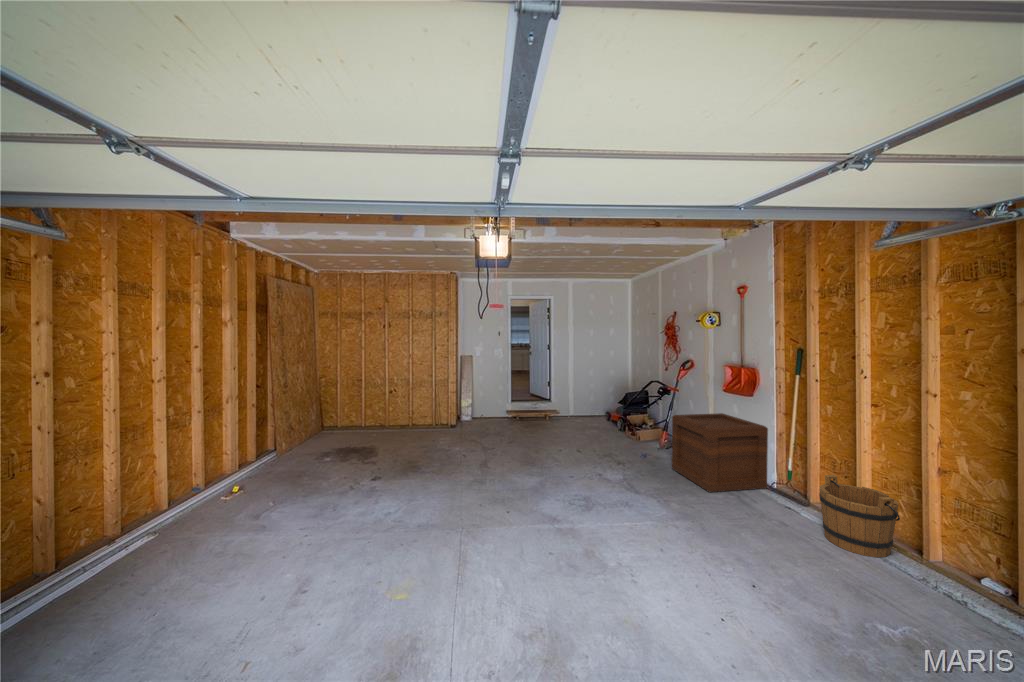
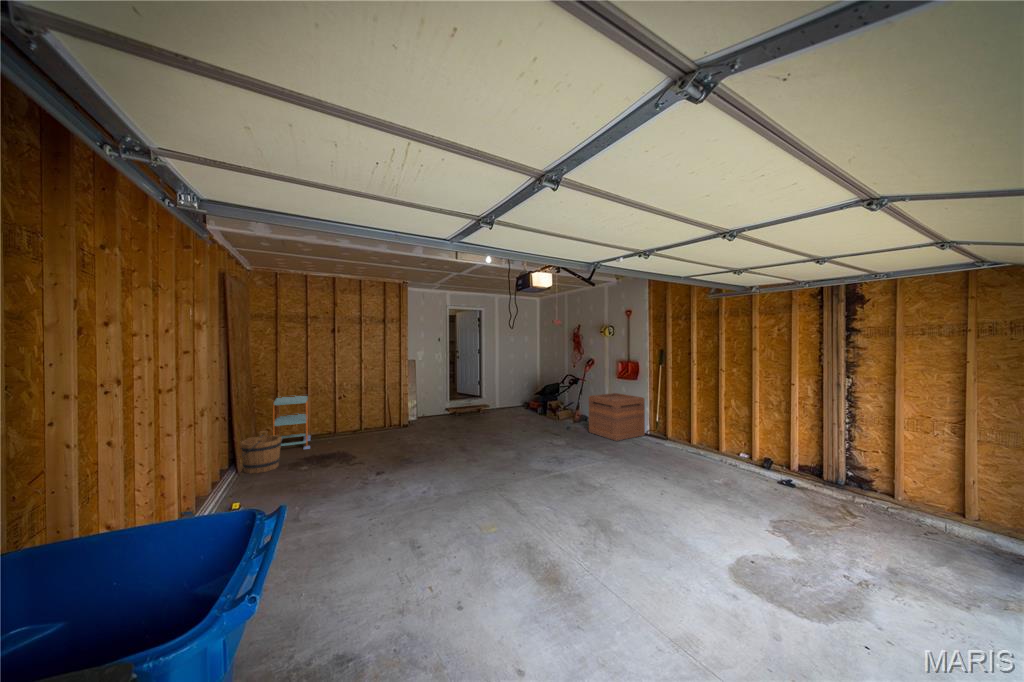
shelving unit: none [295,390,351,450] -> present [273,396,311,449]
bucket: present [819,475,900,557] -> present [240,431,281,474]

